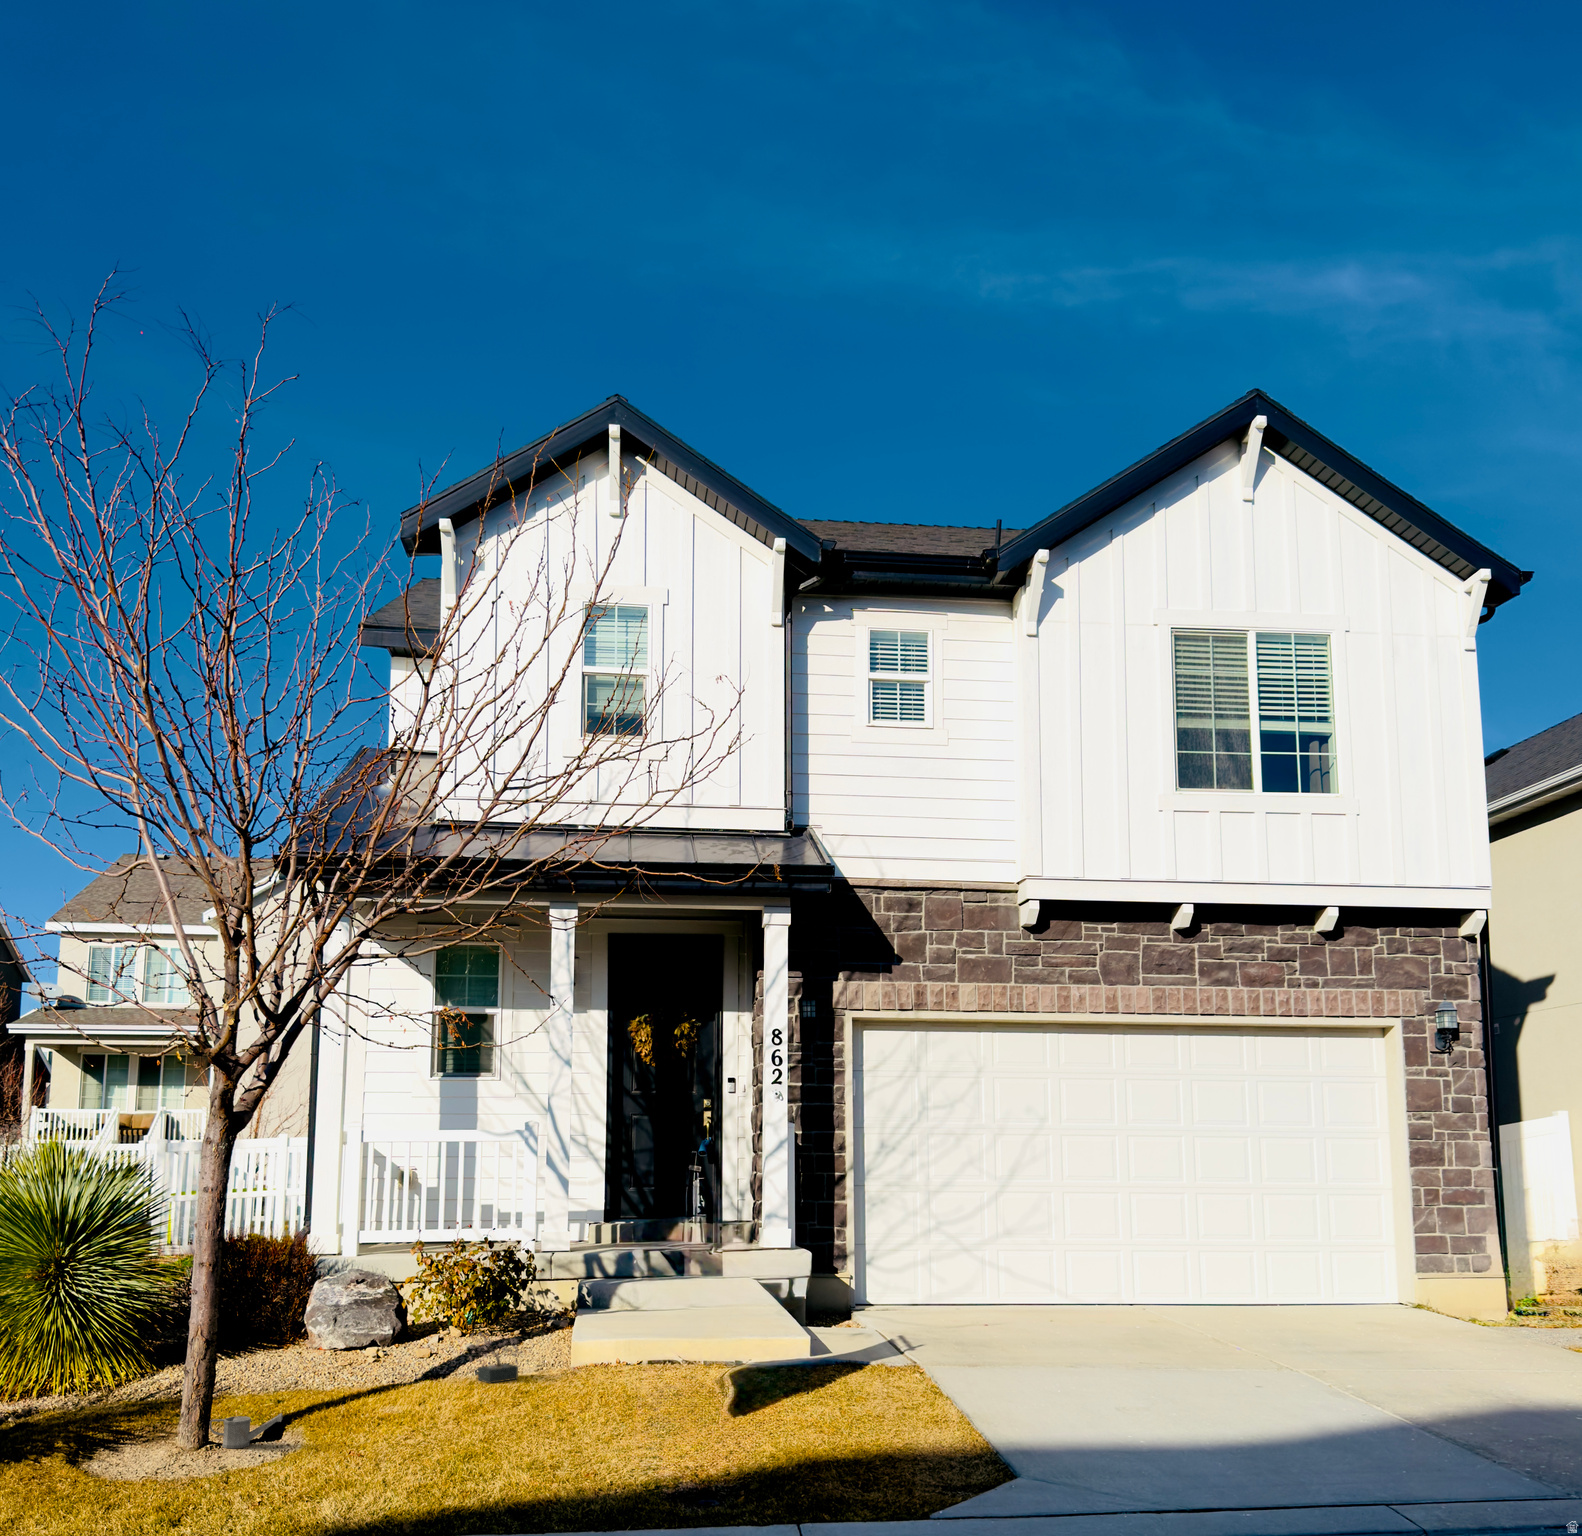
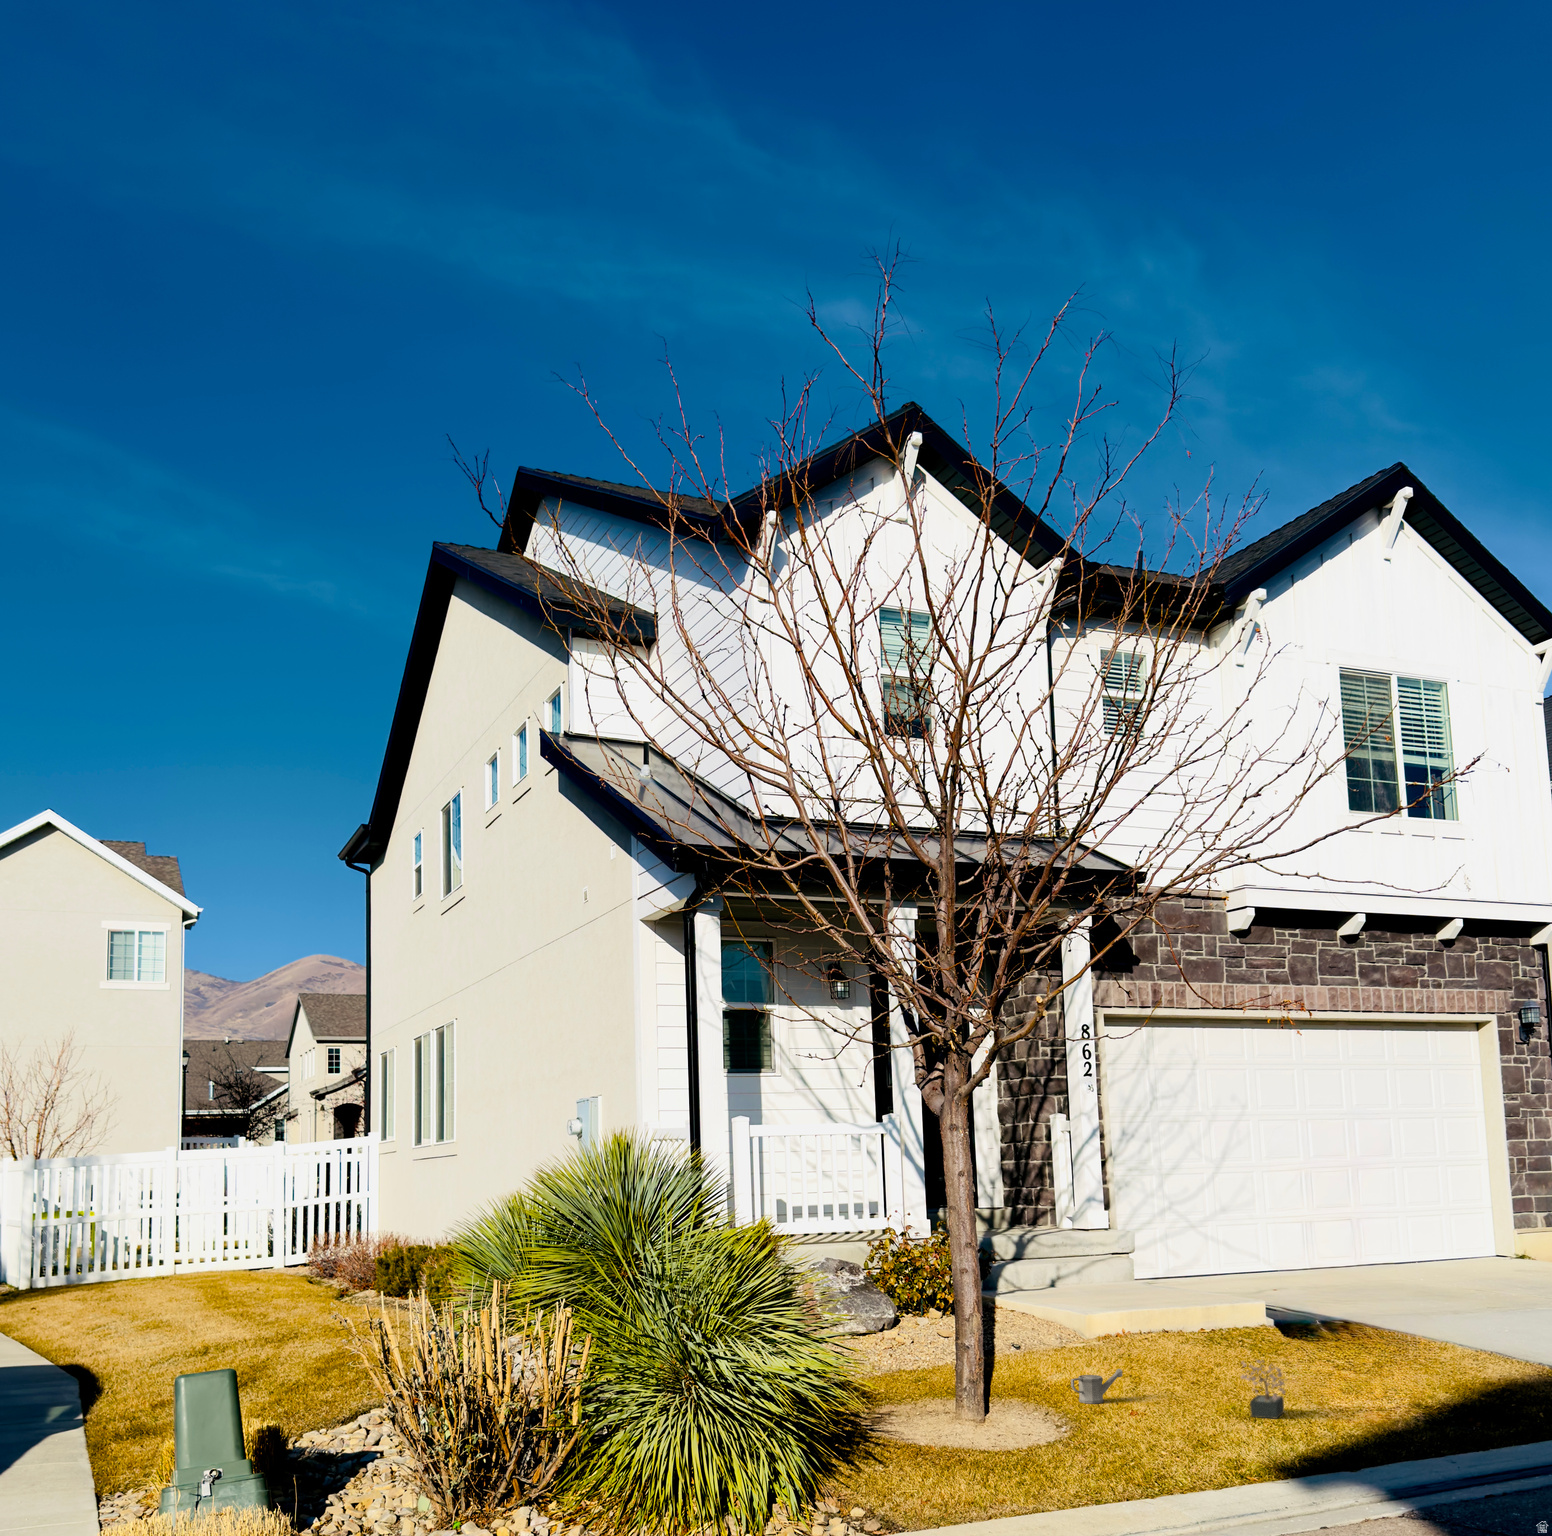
decorative plant: present [469,1333,522,1383] -> present [1241,1360,1285,1419]

